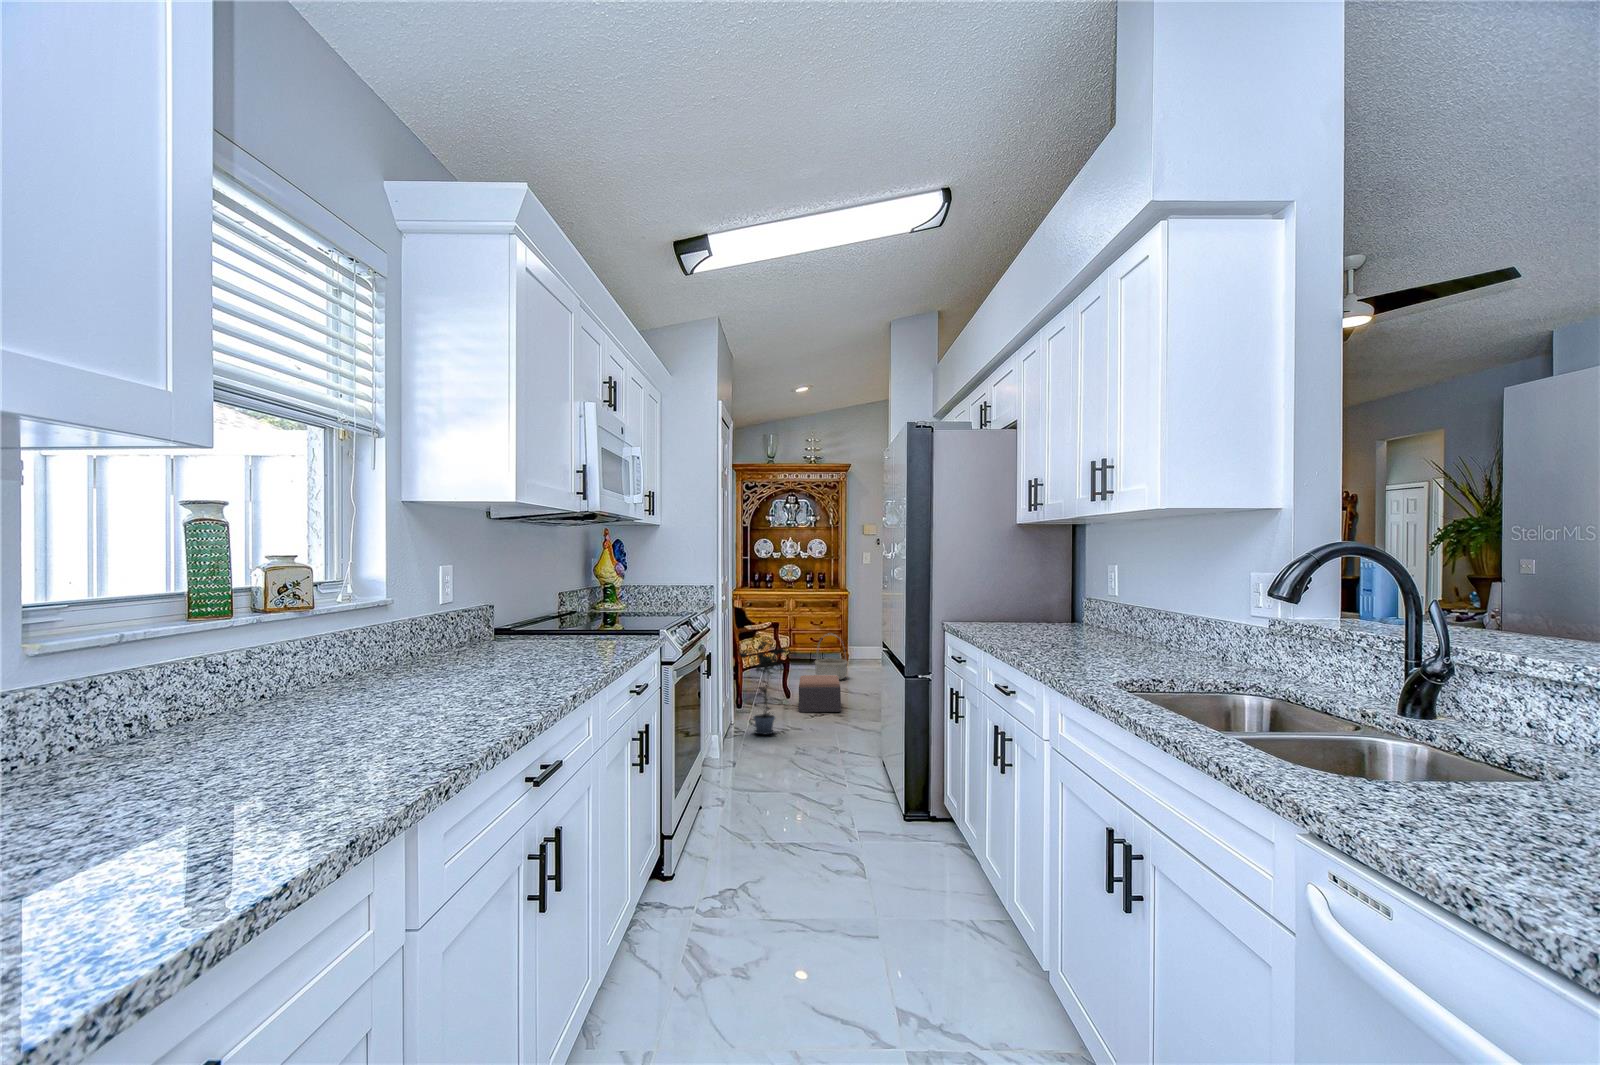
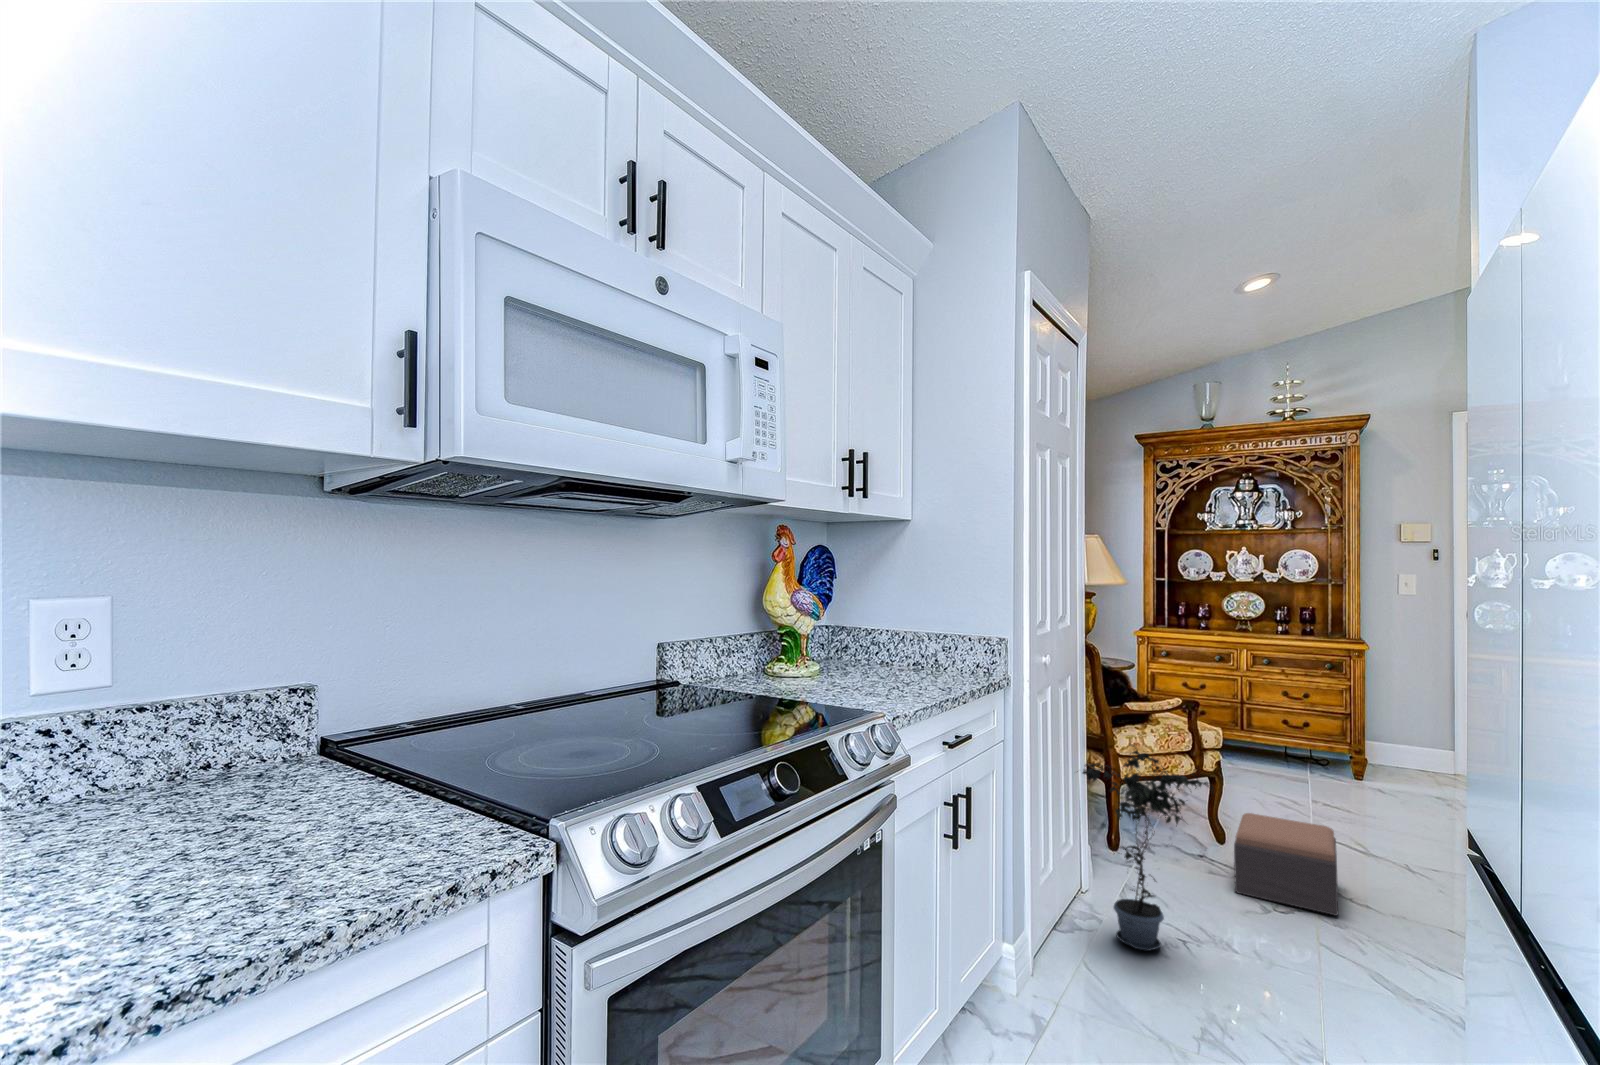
basket: present [815,634,848,680] -> none [1286,724,1363,816]

